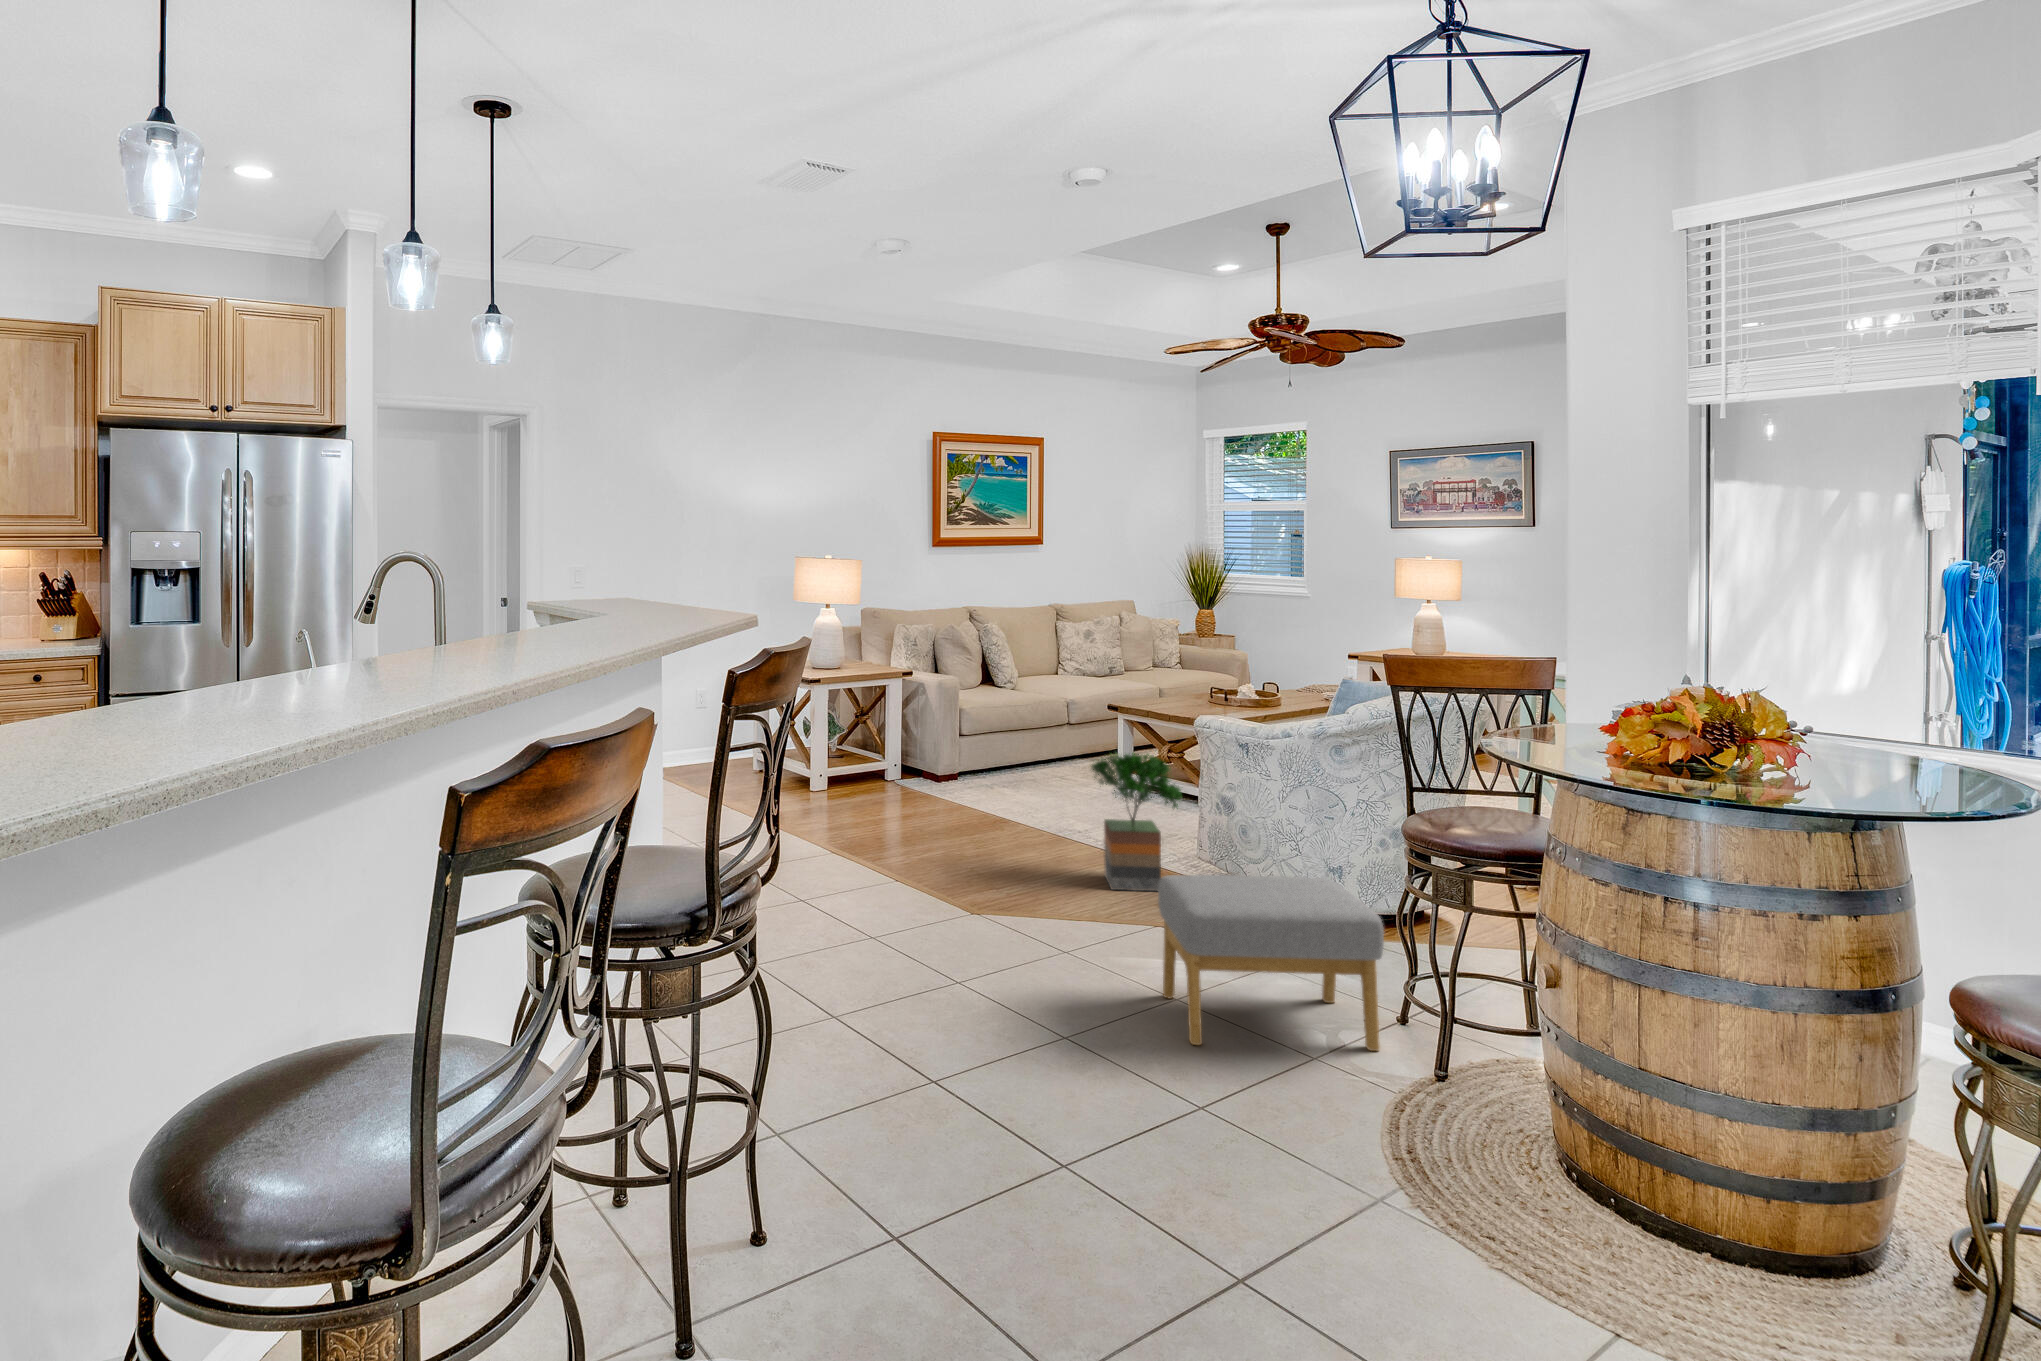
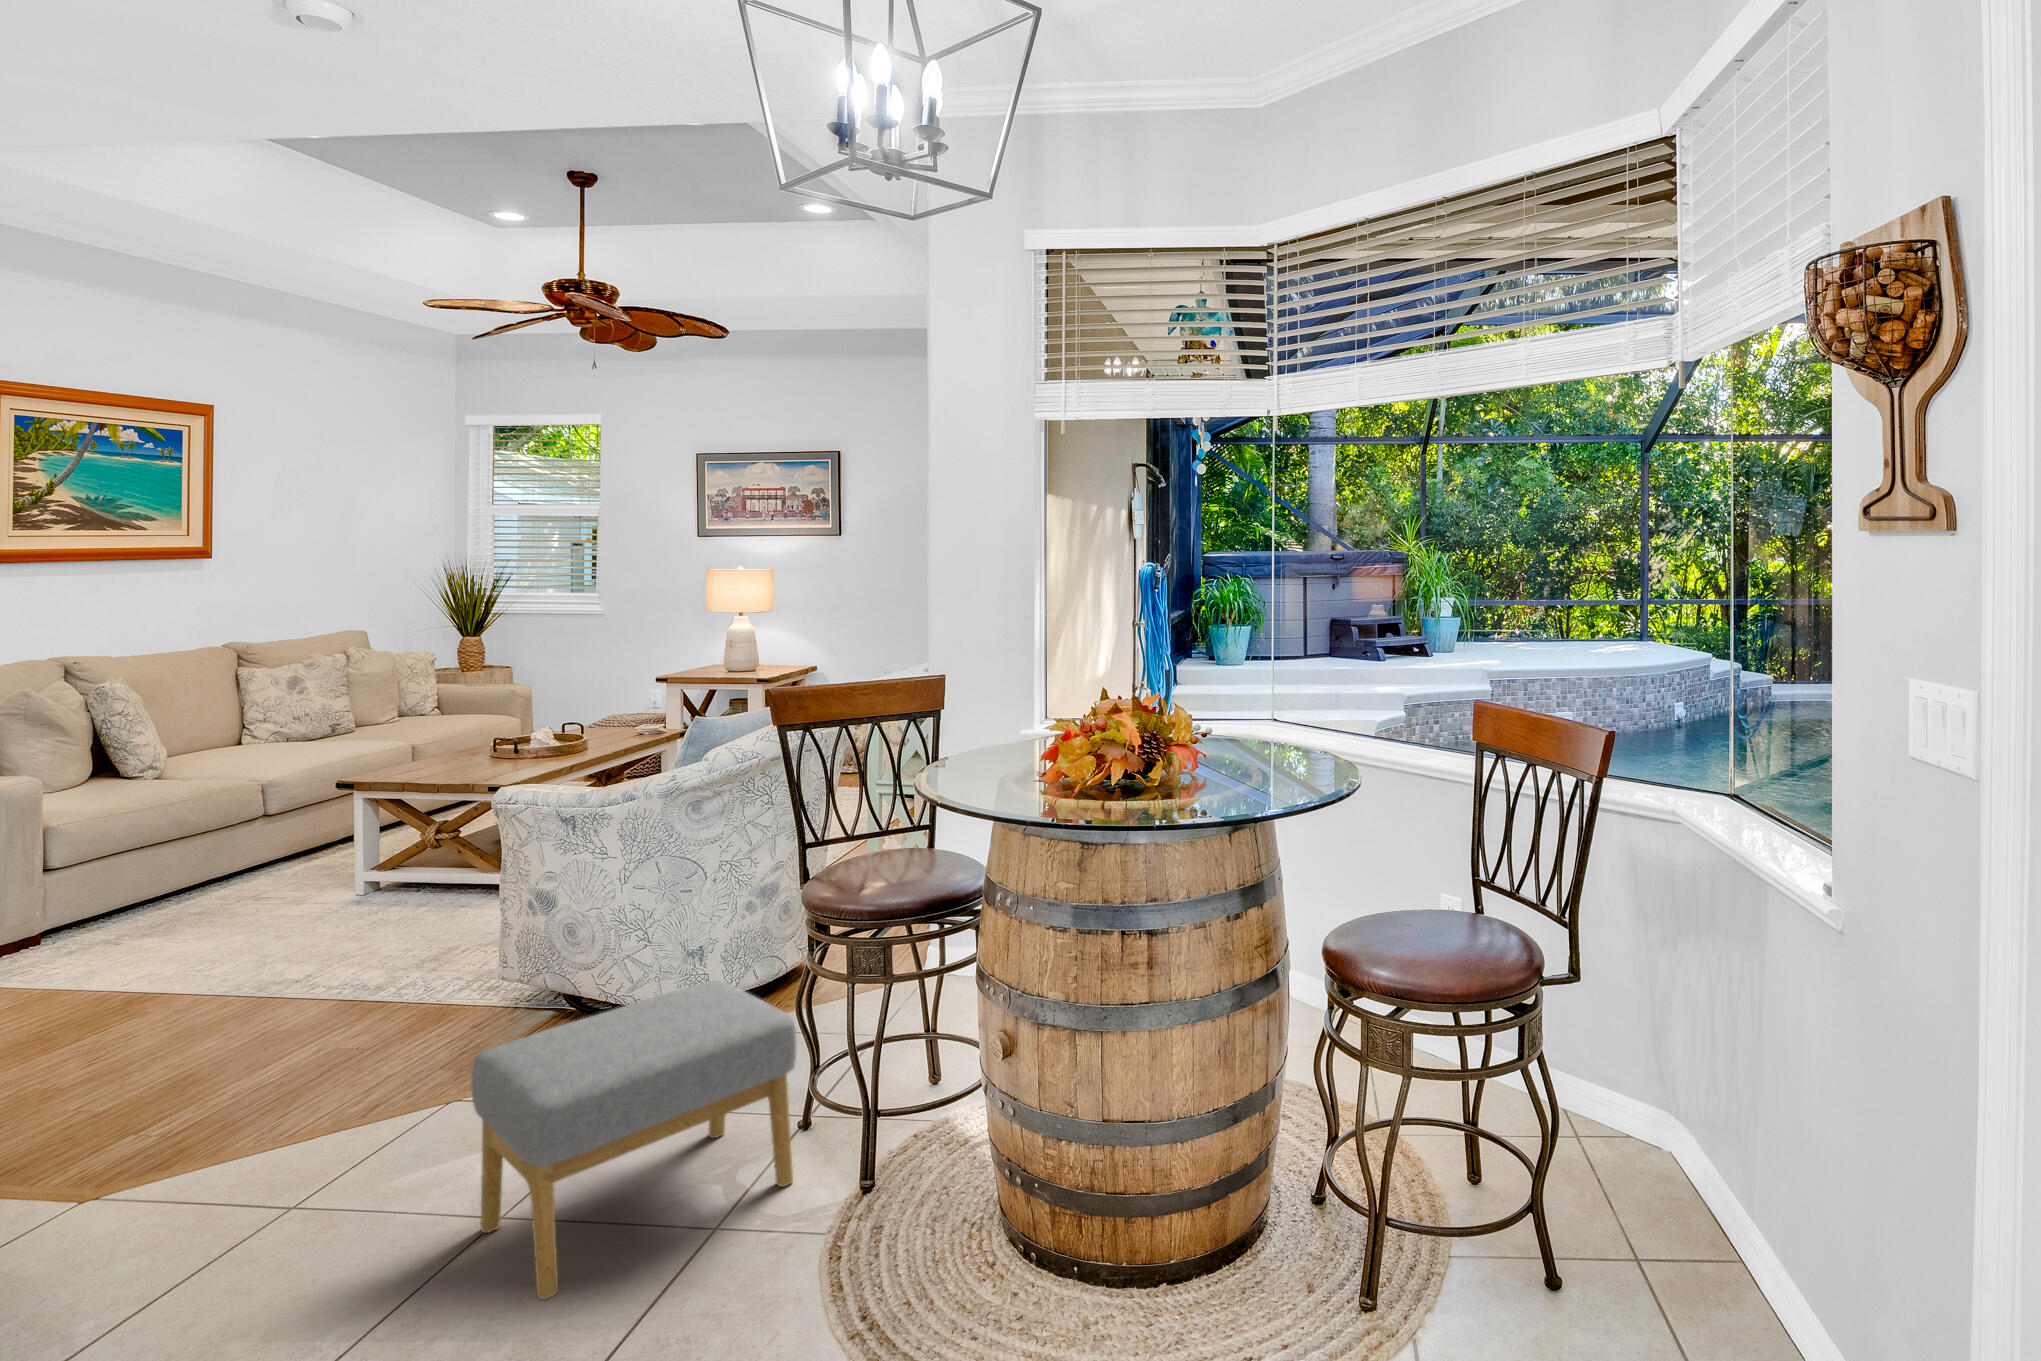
potted tree: present [1091,752,1182,891] -> none [318,854,486,1073]

